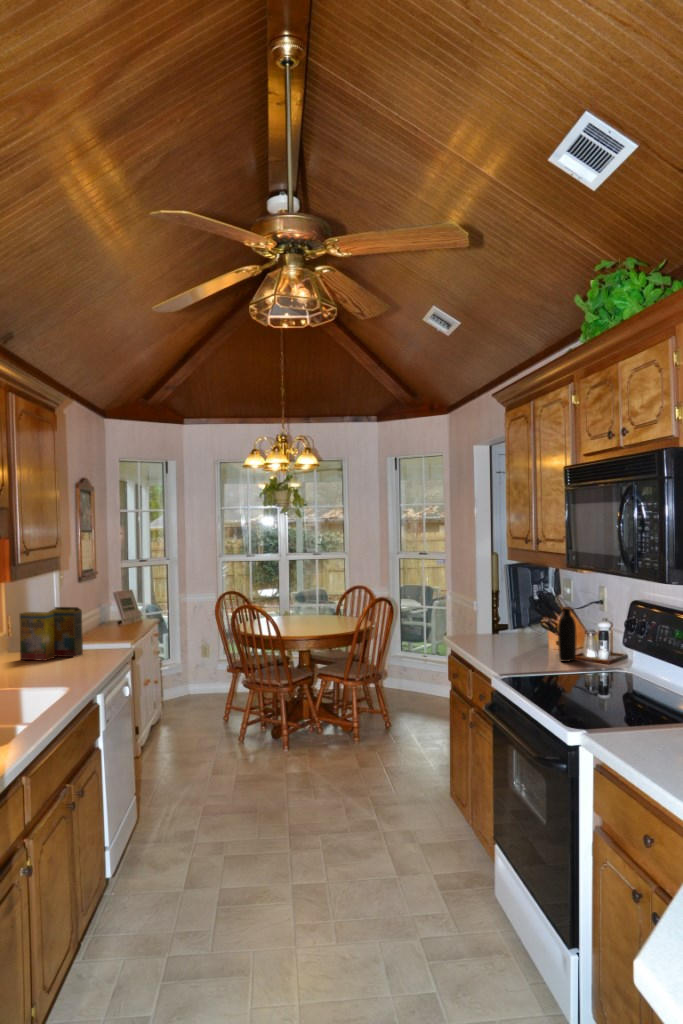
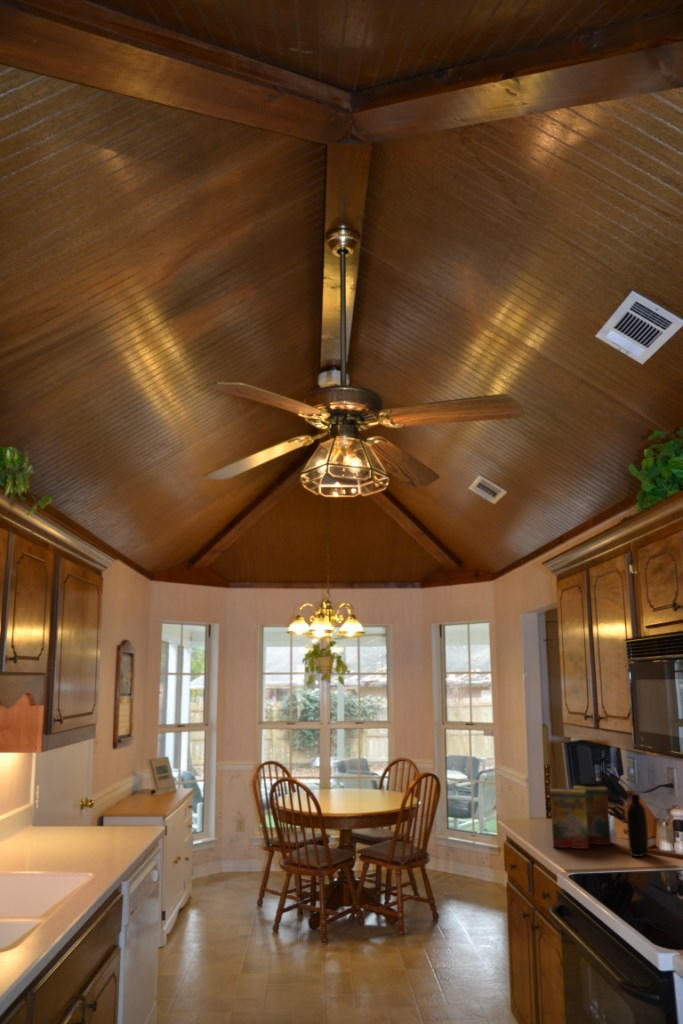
cereal box: present [20,607,83,661] -> present [550,783,611,849]

